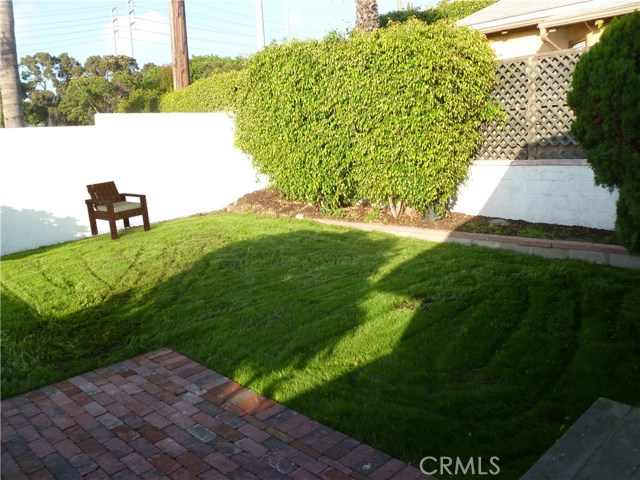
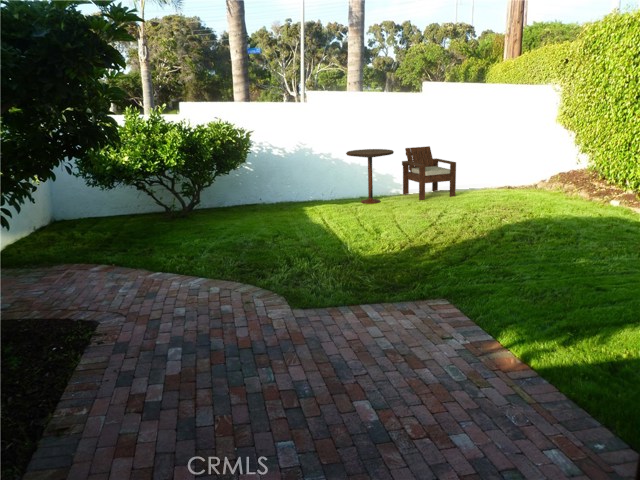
pedestal table: none [14,189,74,252] -> present [346,149,394,204]

